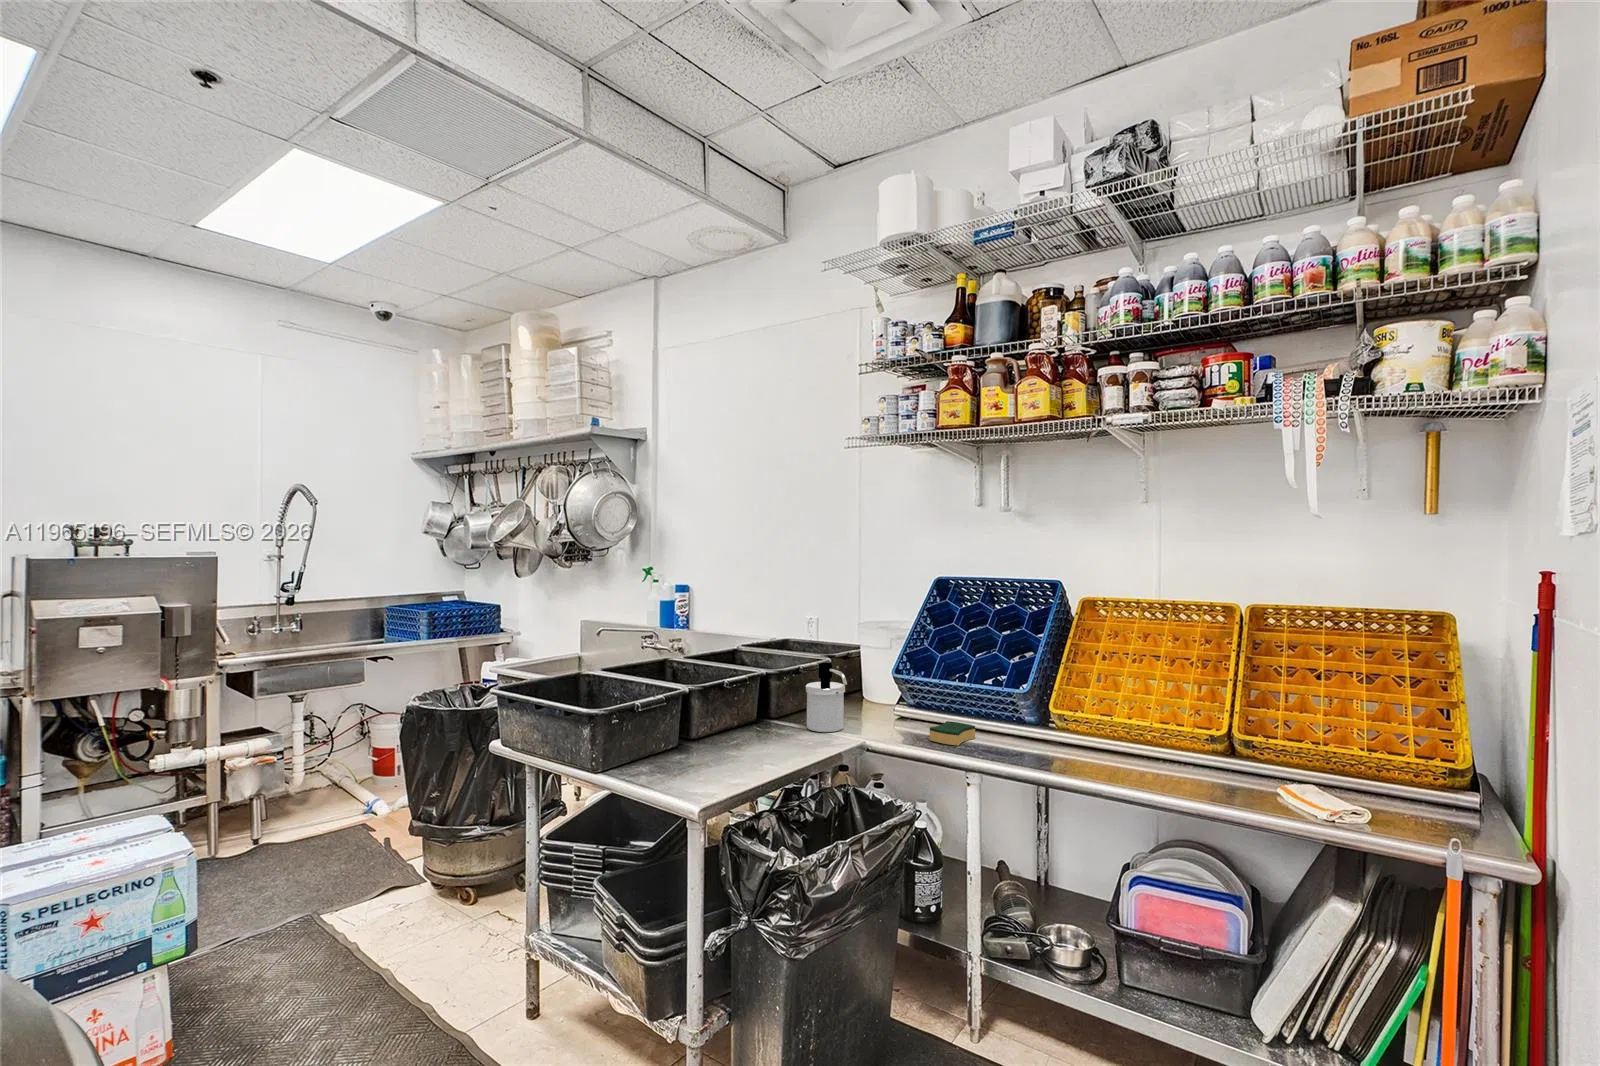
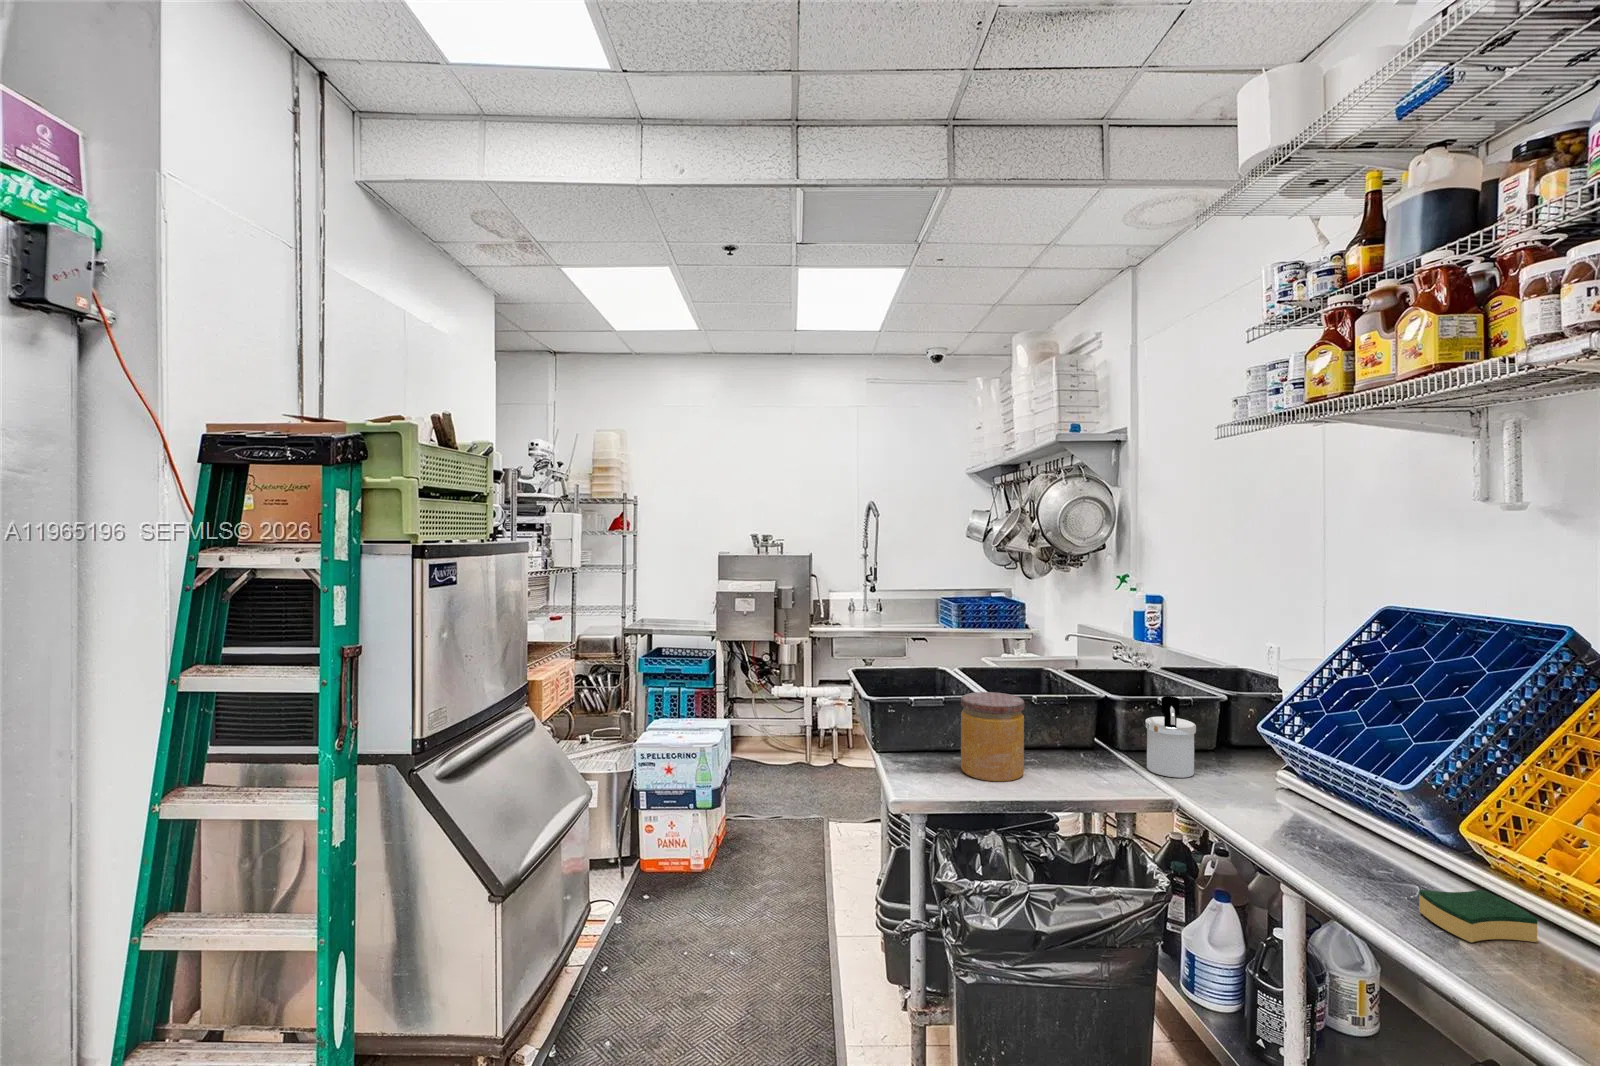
jar: none [679,682,742,773] -> present [961,692,1024,782]
sponge: present [930,721,975,746] -> present [1419,890,1537,942]

